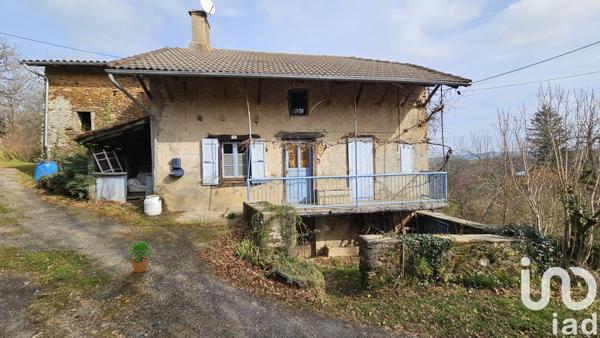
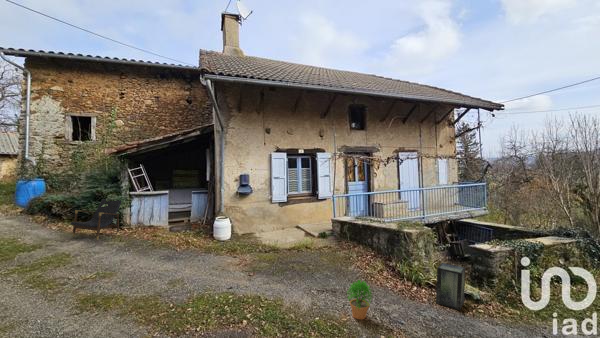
lounge chair: none [41,177,83,208] -> present [71,199,121,240]
storage box: none [225,236,253,277] -> present [436,263,465,310]

